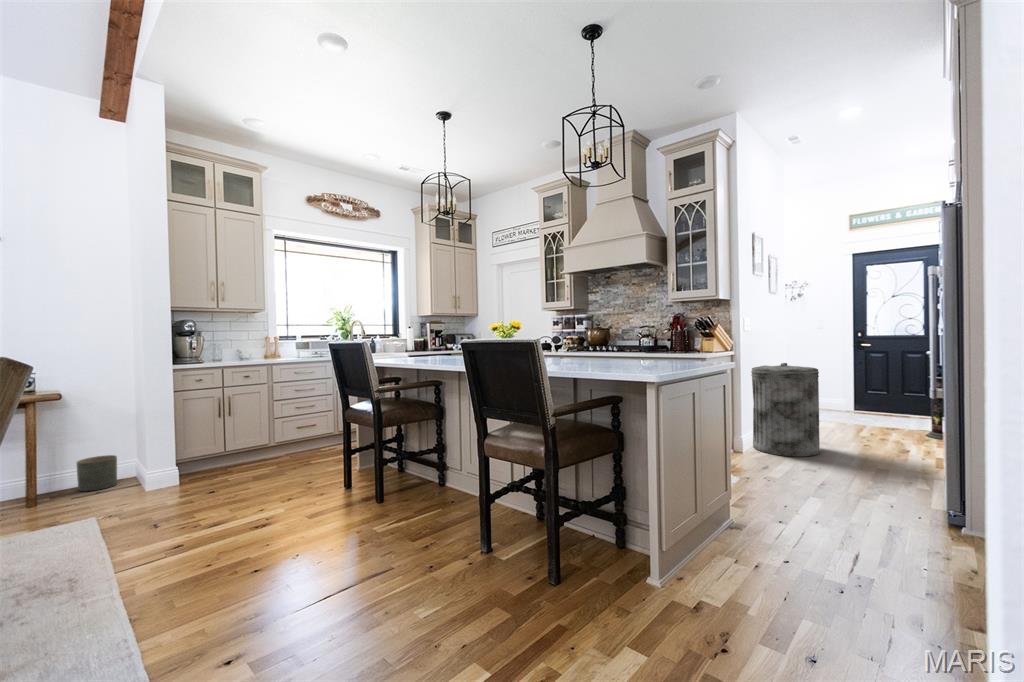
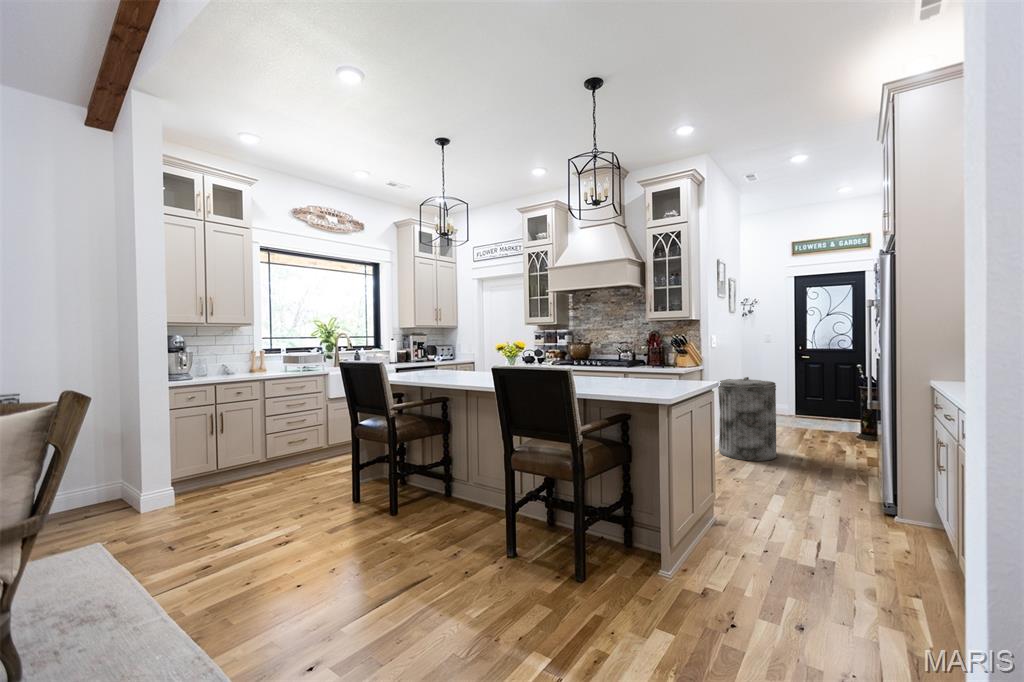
planter: present [77,455,117,491] -> none [68,474,110,512]

